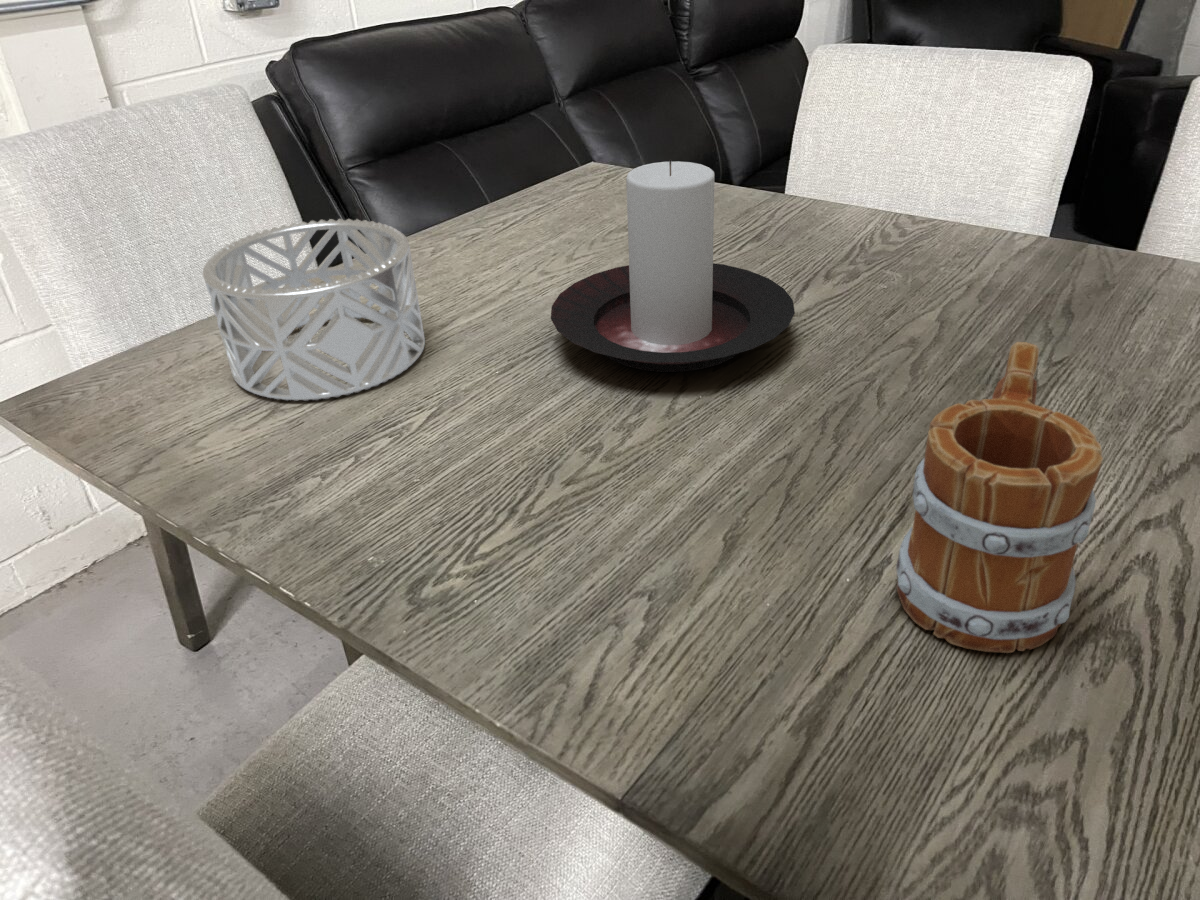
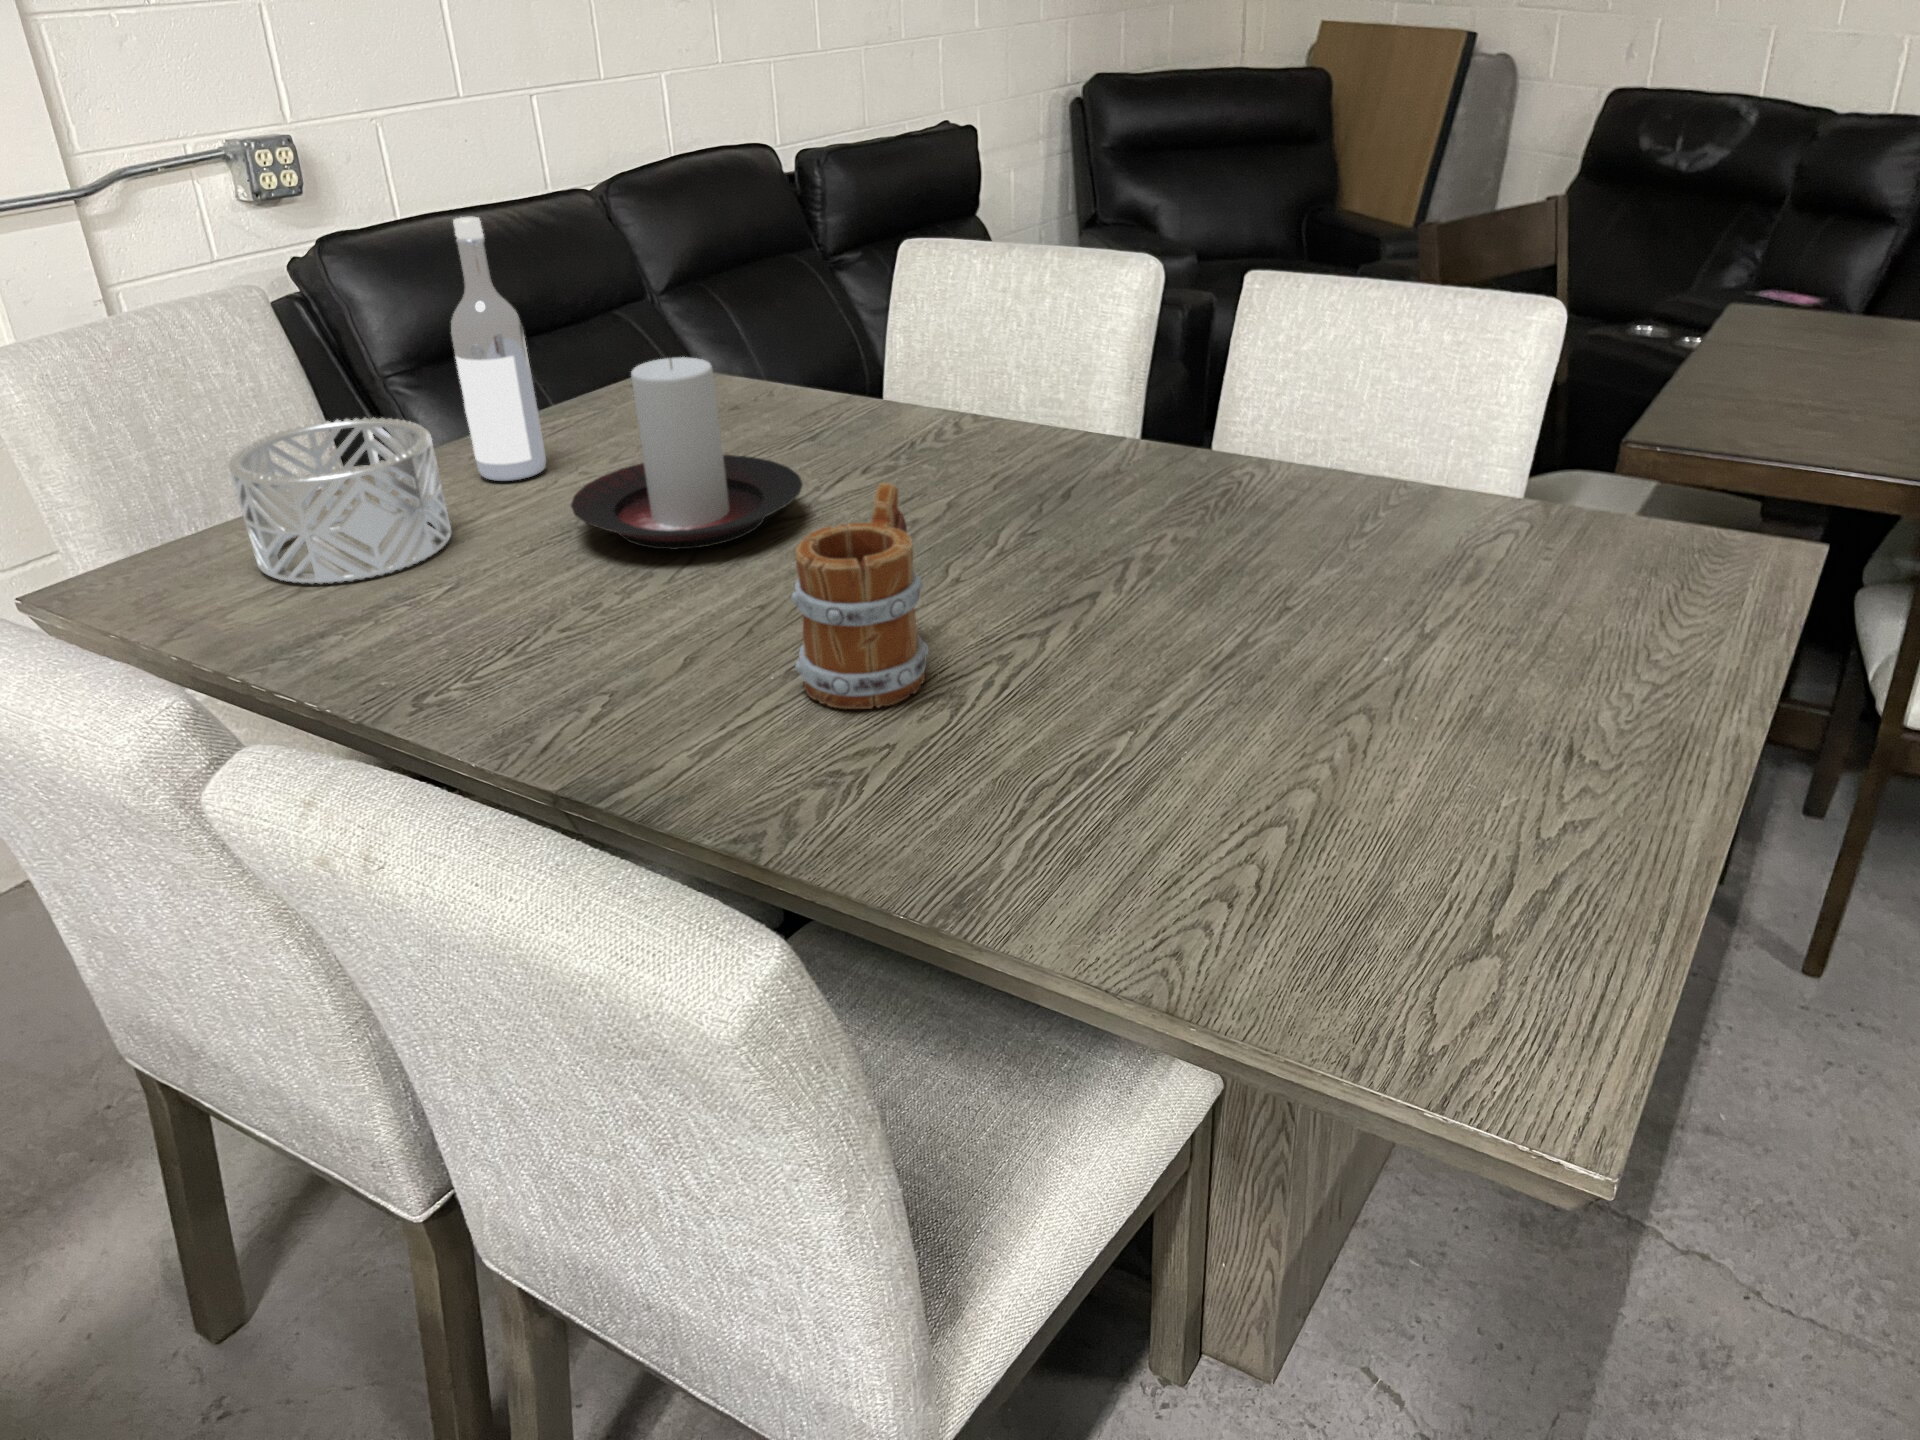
wine bottle: none [423,9,506,279] -> present [451,217,546,481]

